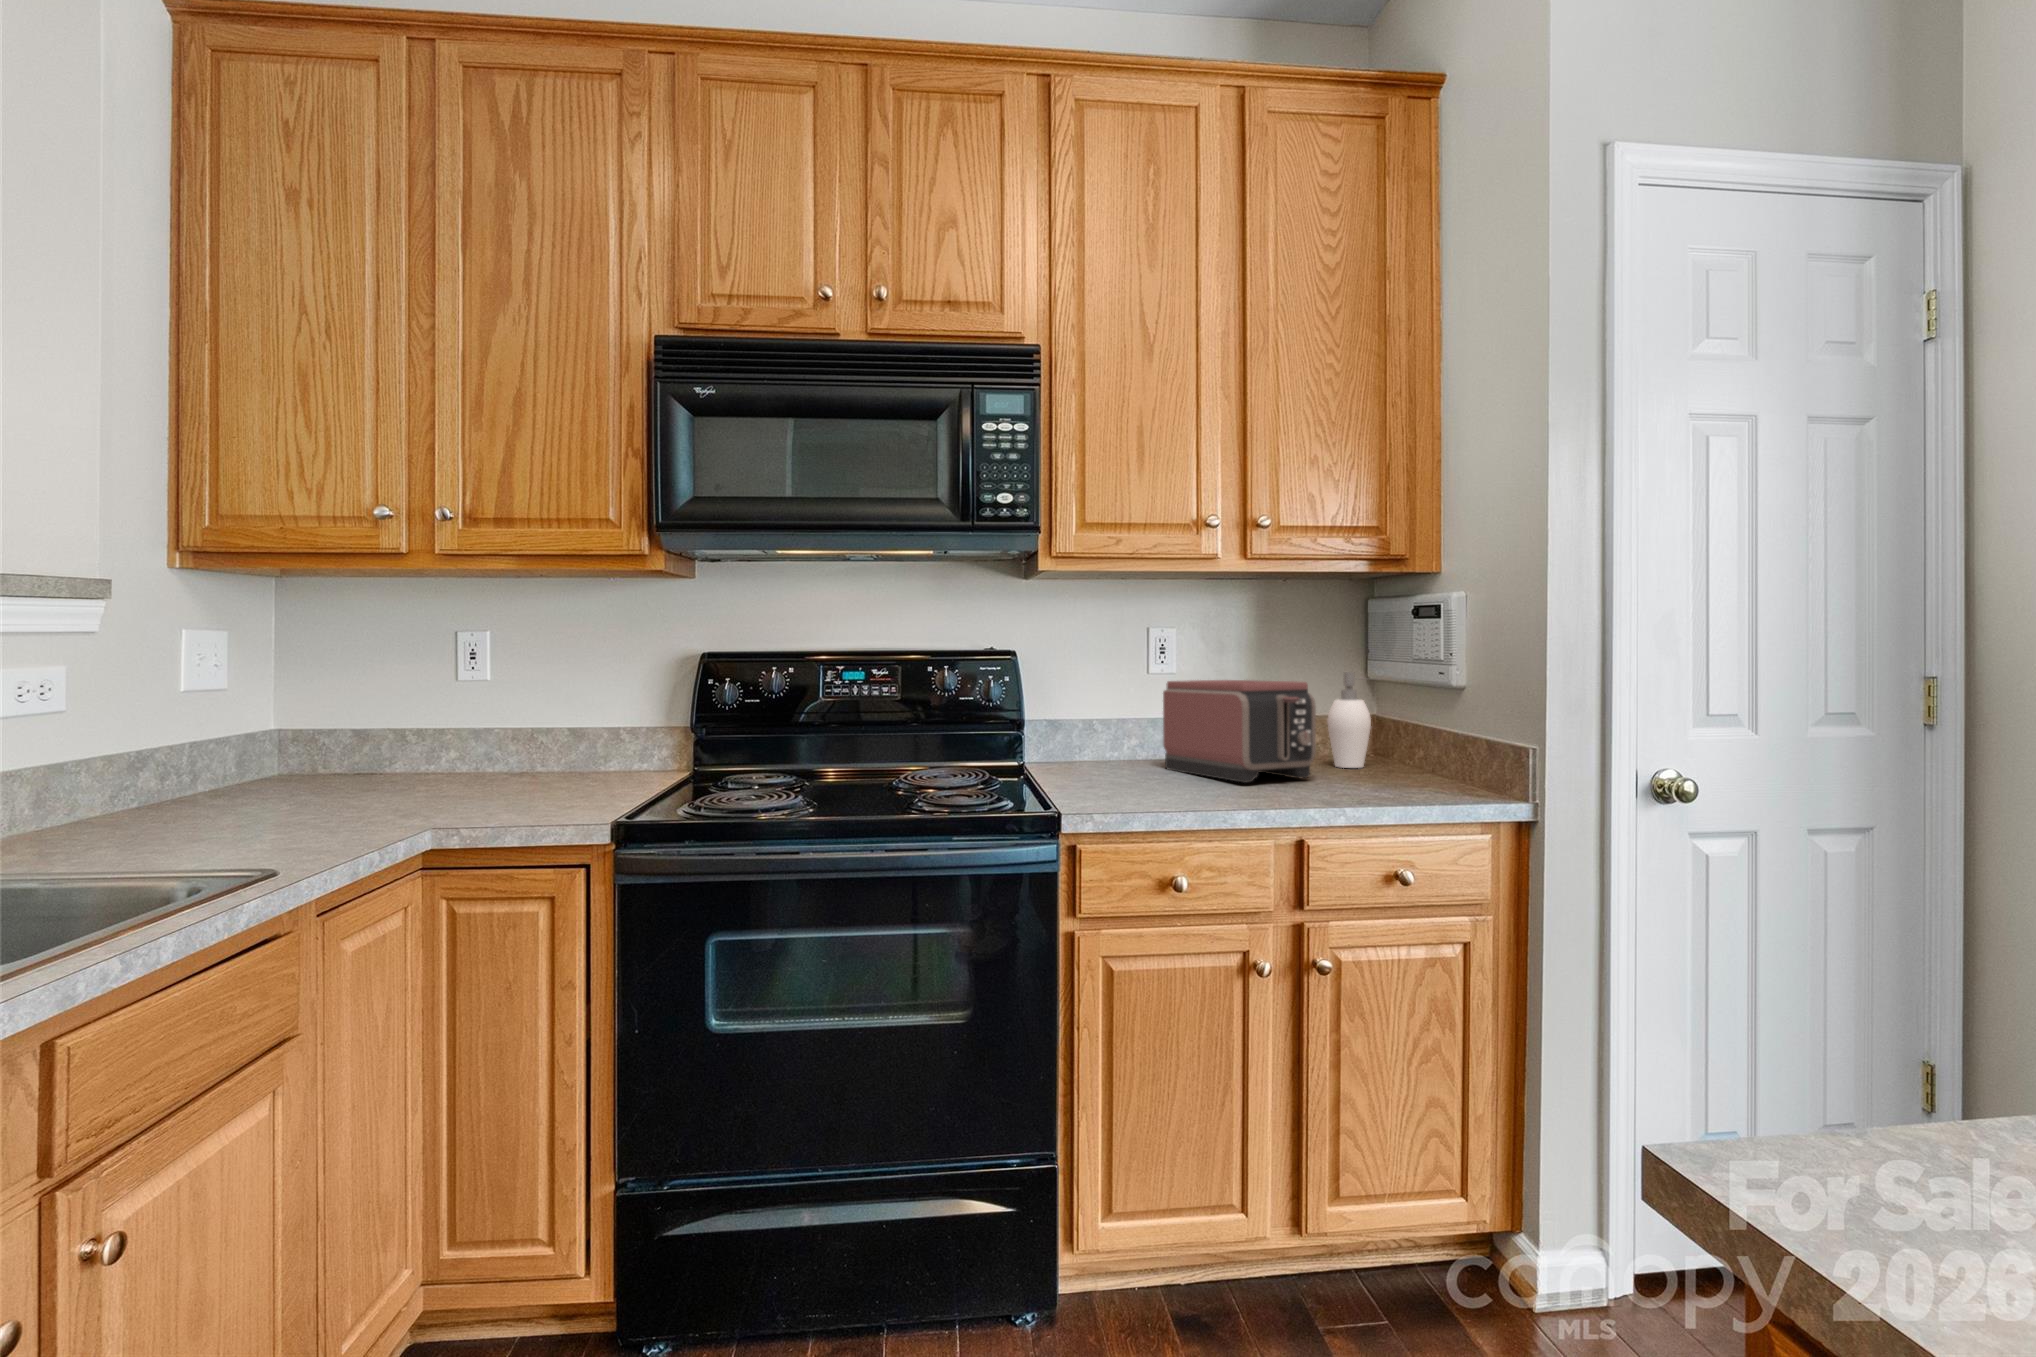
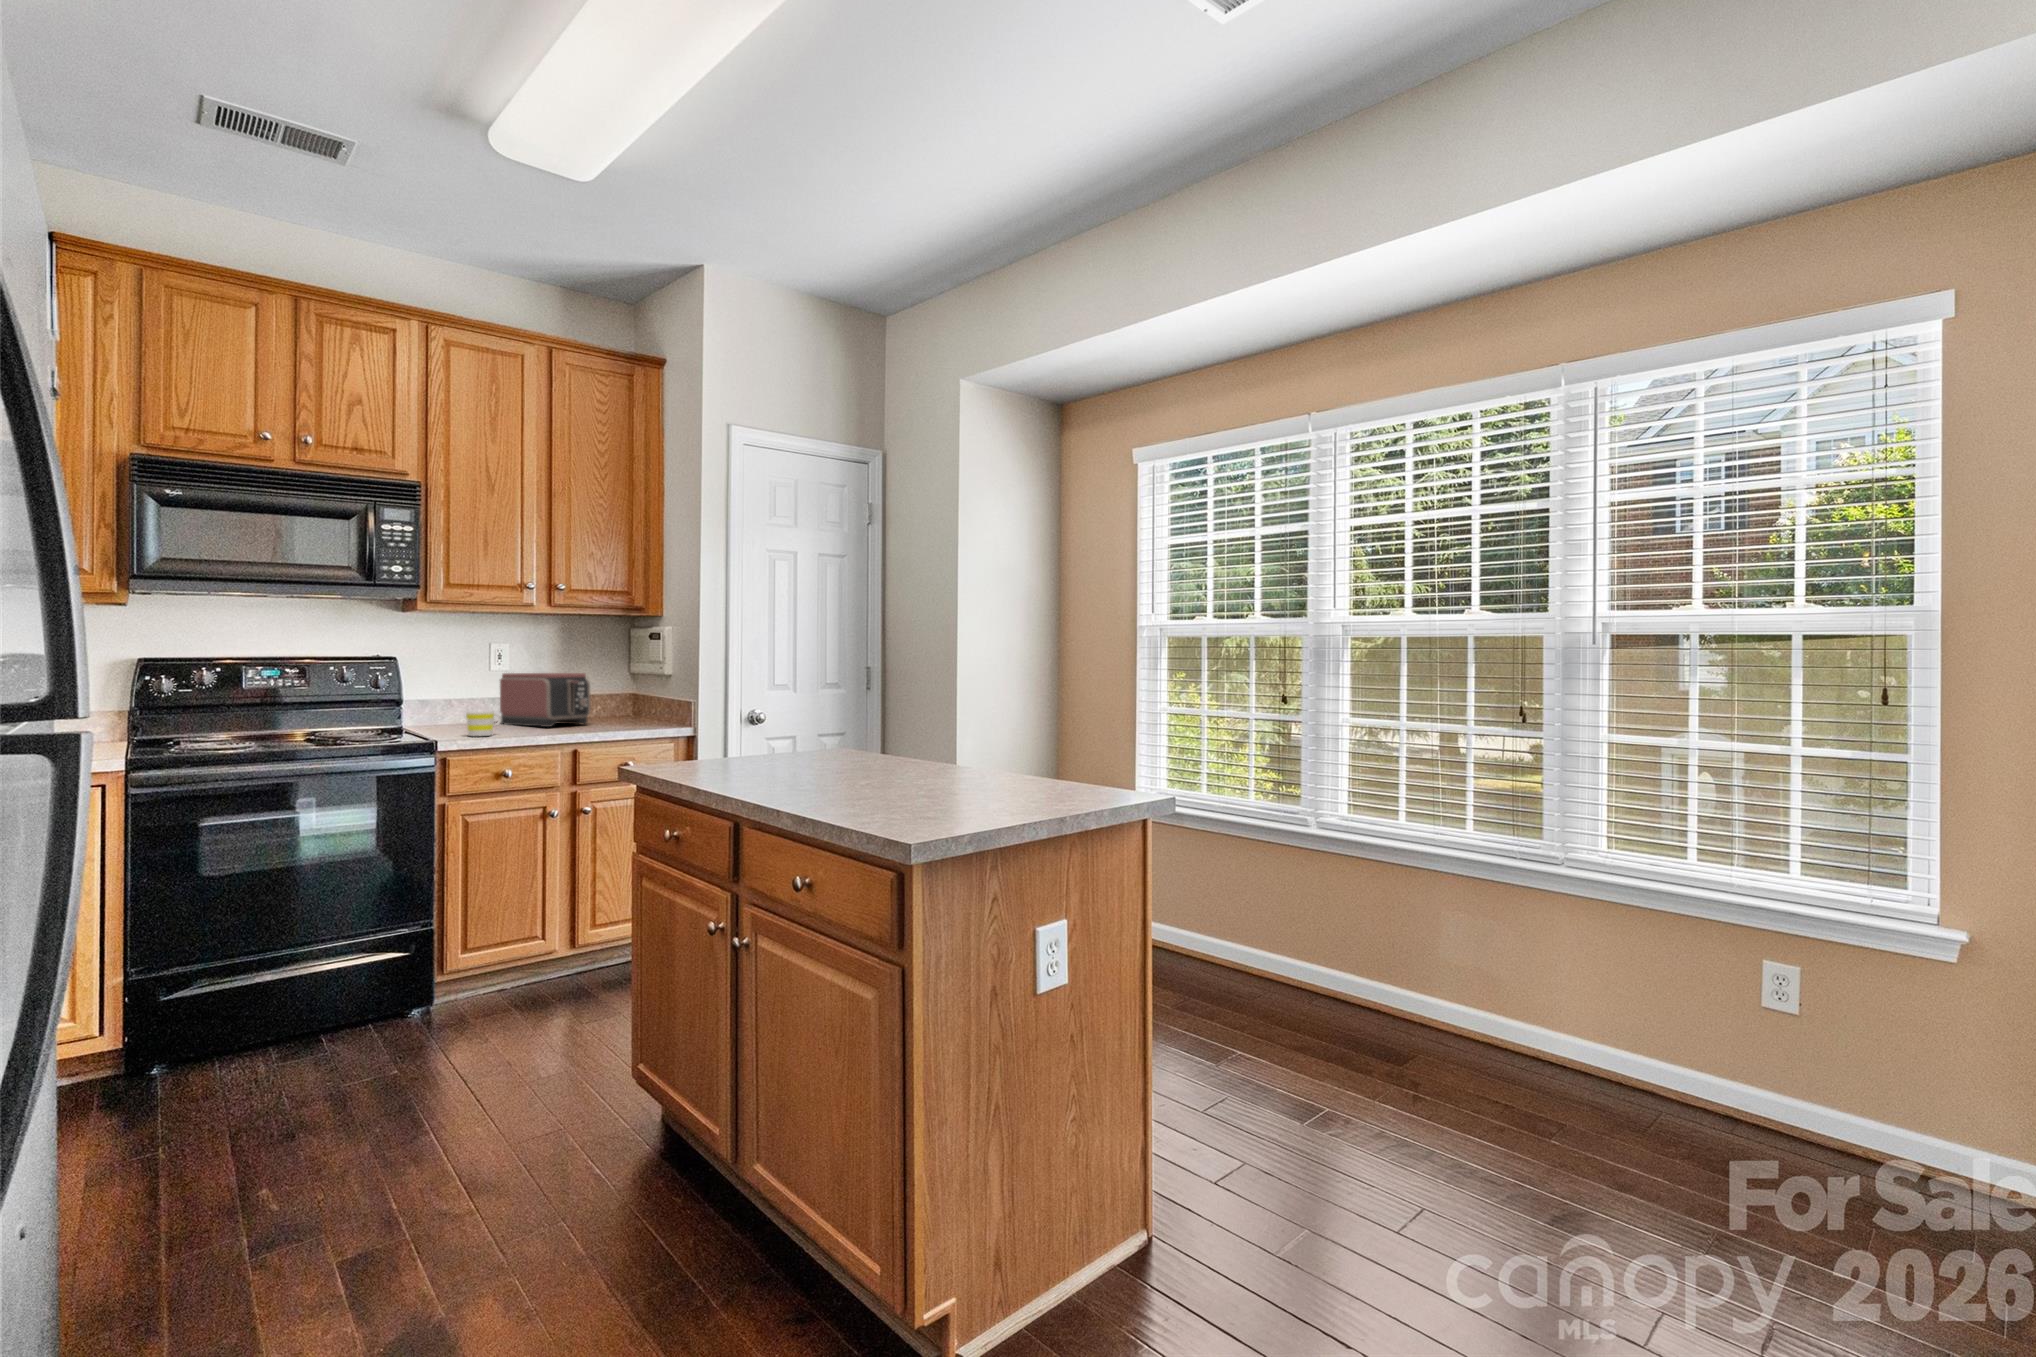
soap dispenser: present [1327,672,1380,768] -> none [602,668,631,720]
mug: none [1110,755,1169,804] -> present [466,711,502,736]

